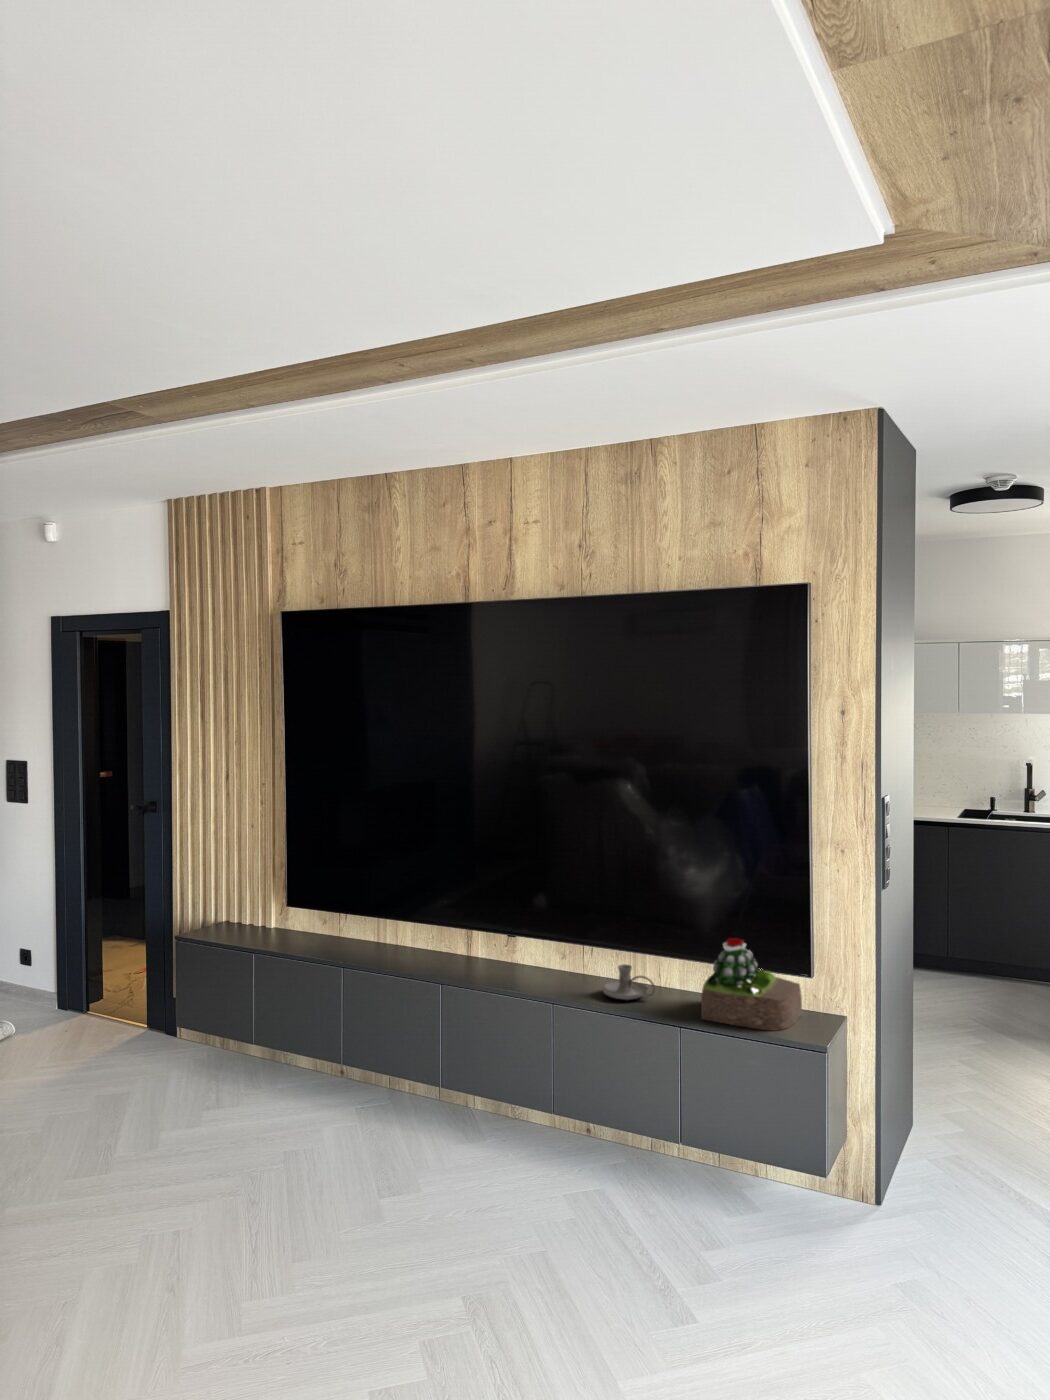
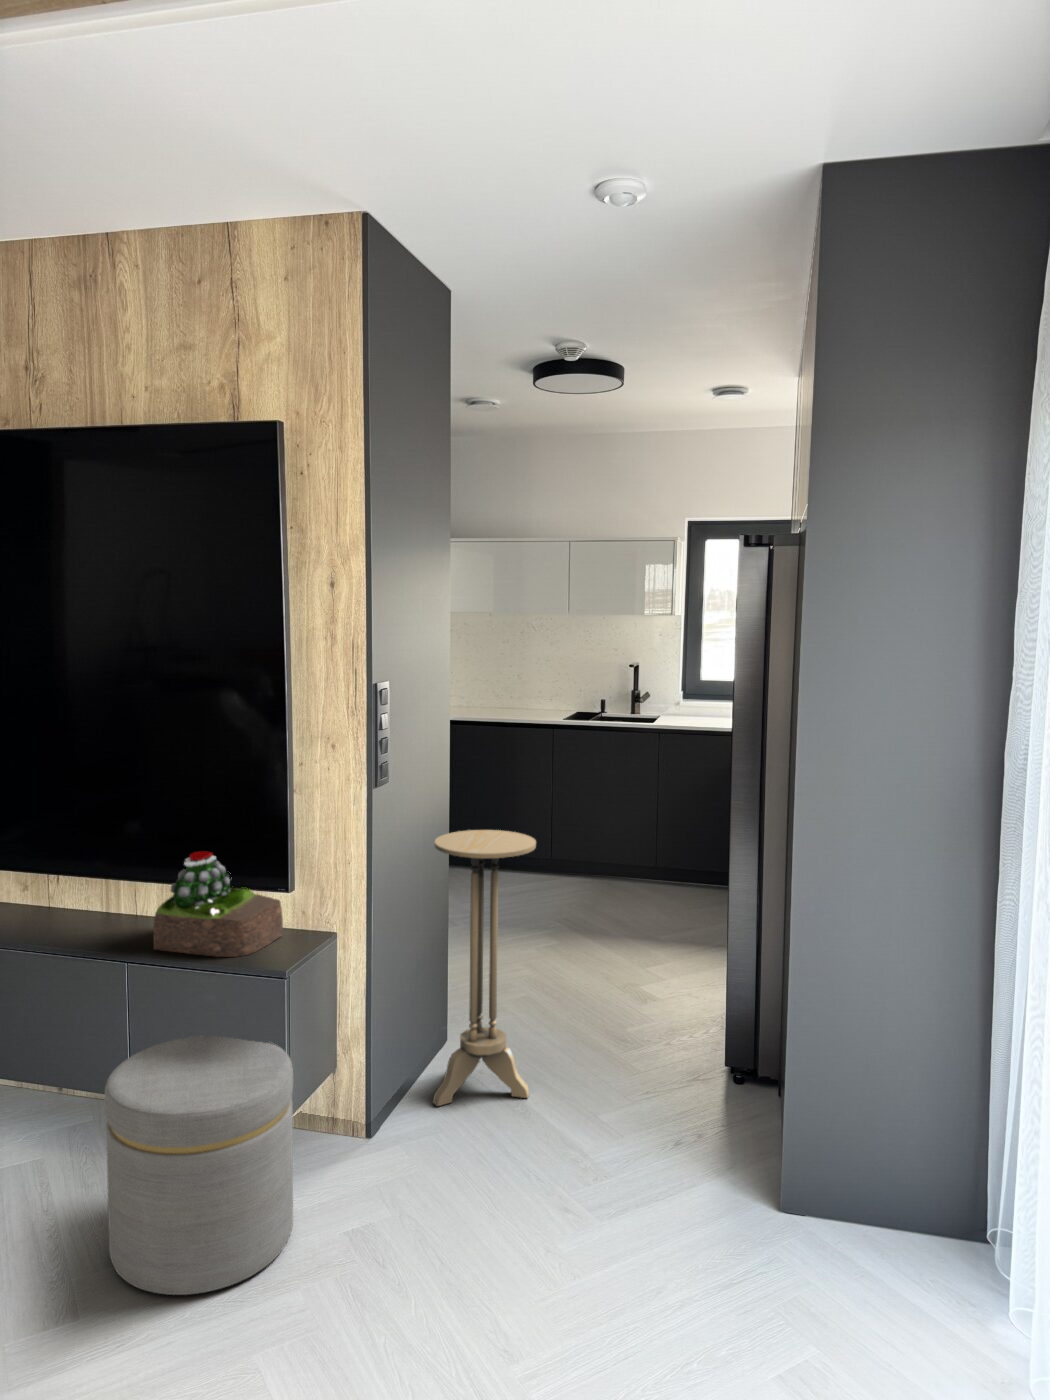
side table: none [919,929,1019,1184] -> present [433,830,536,1106]
candle holder: present [602,964,655,1000] -> none [47,890,112,932]
ottoman: none [691,1096,845,1317] -> present [104,1035,293,1295]

